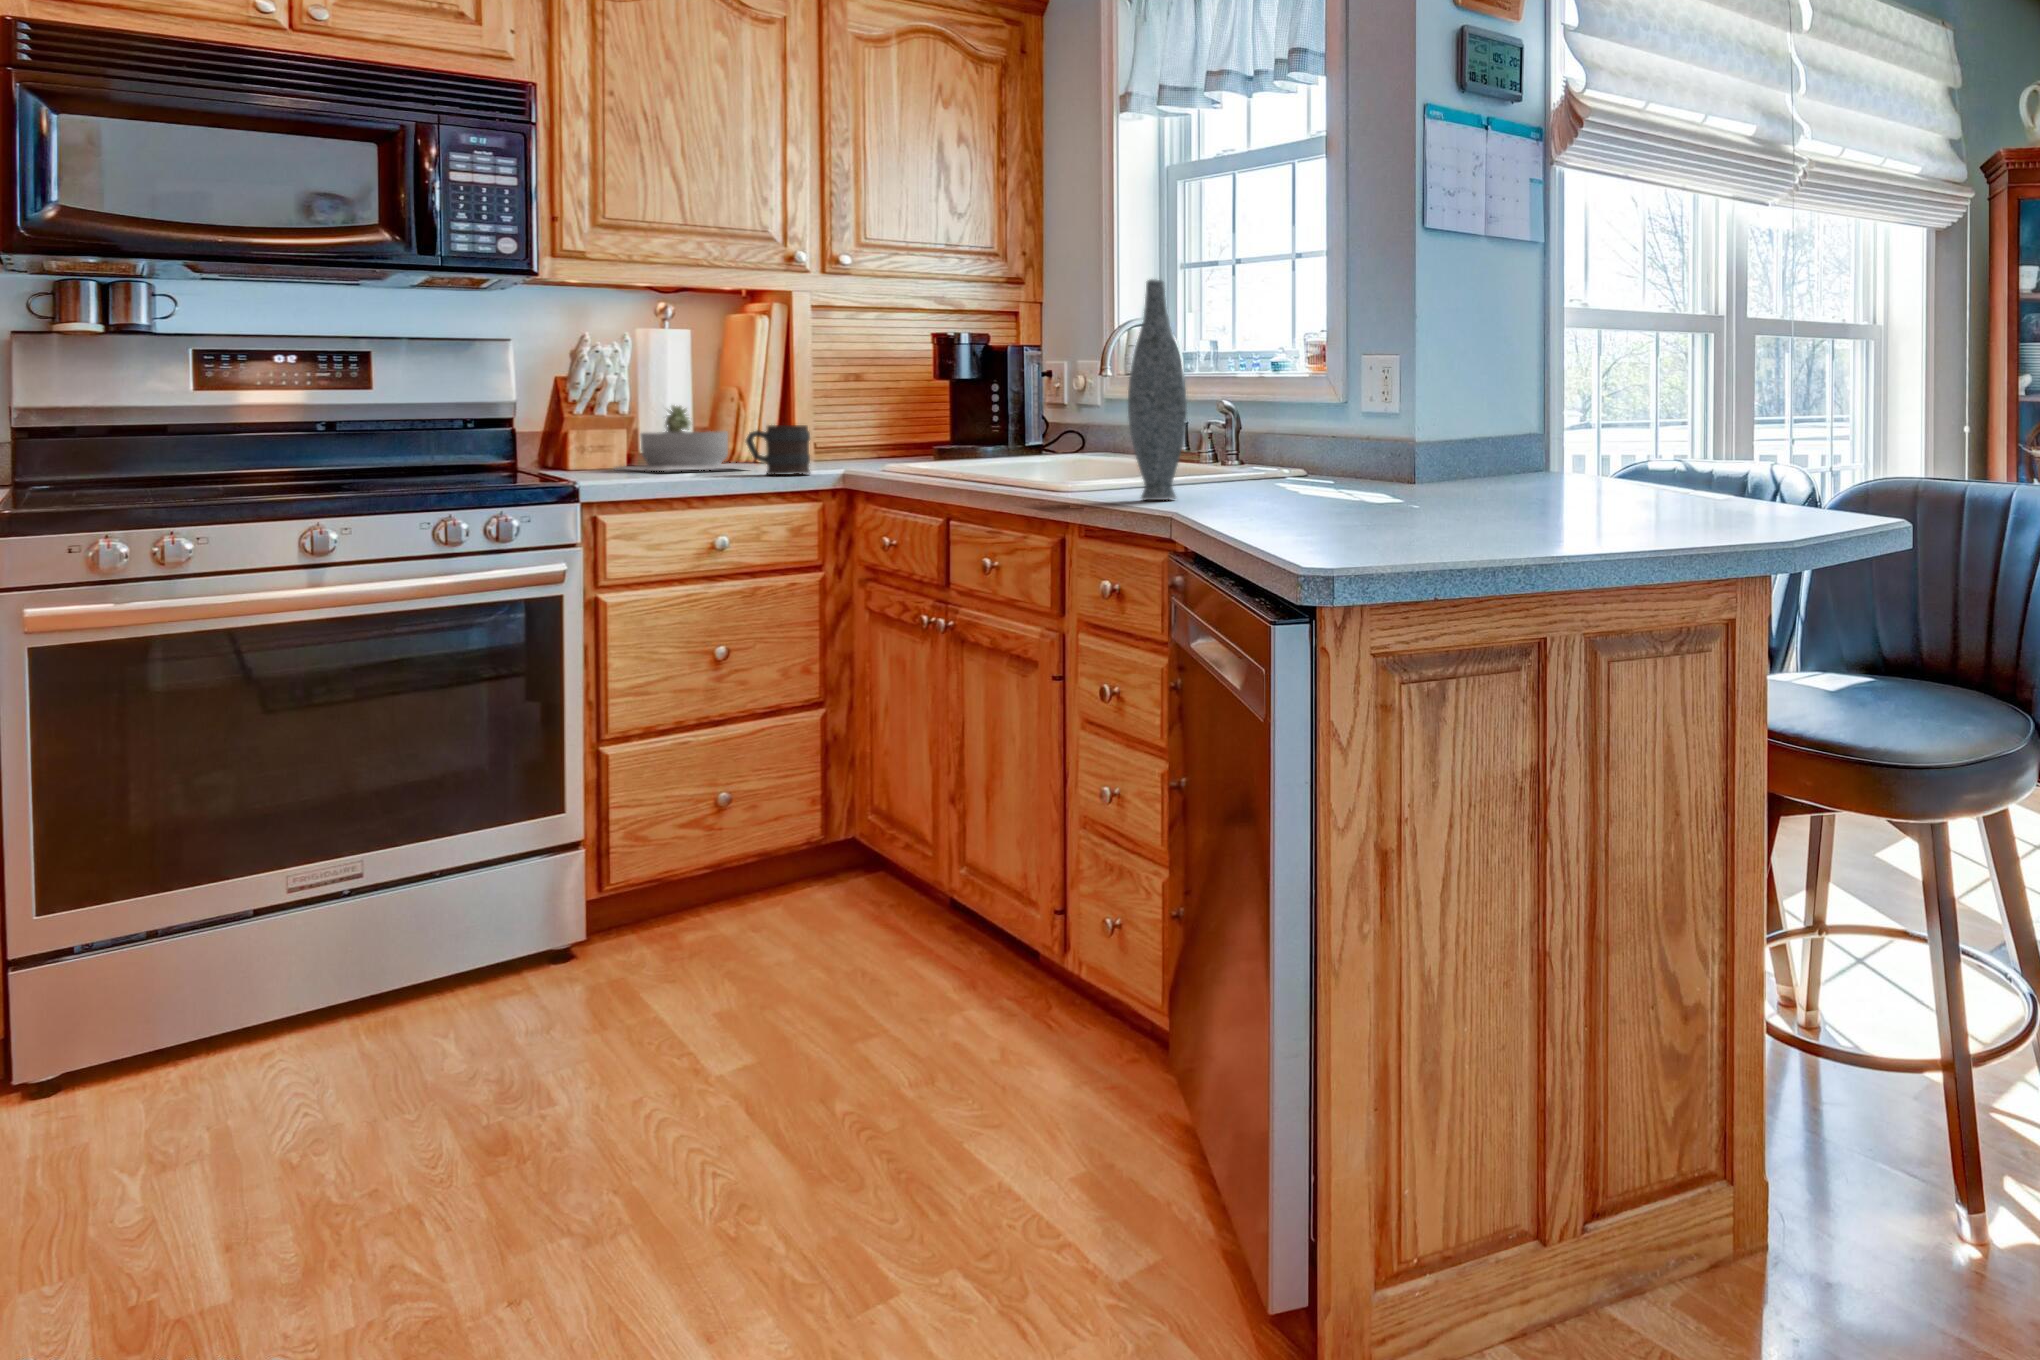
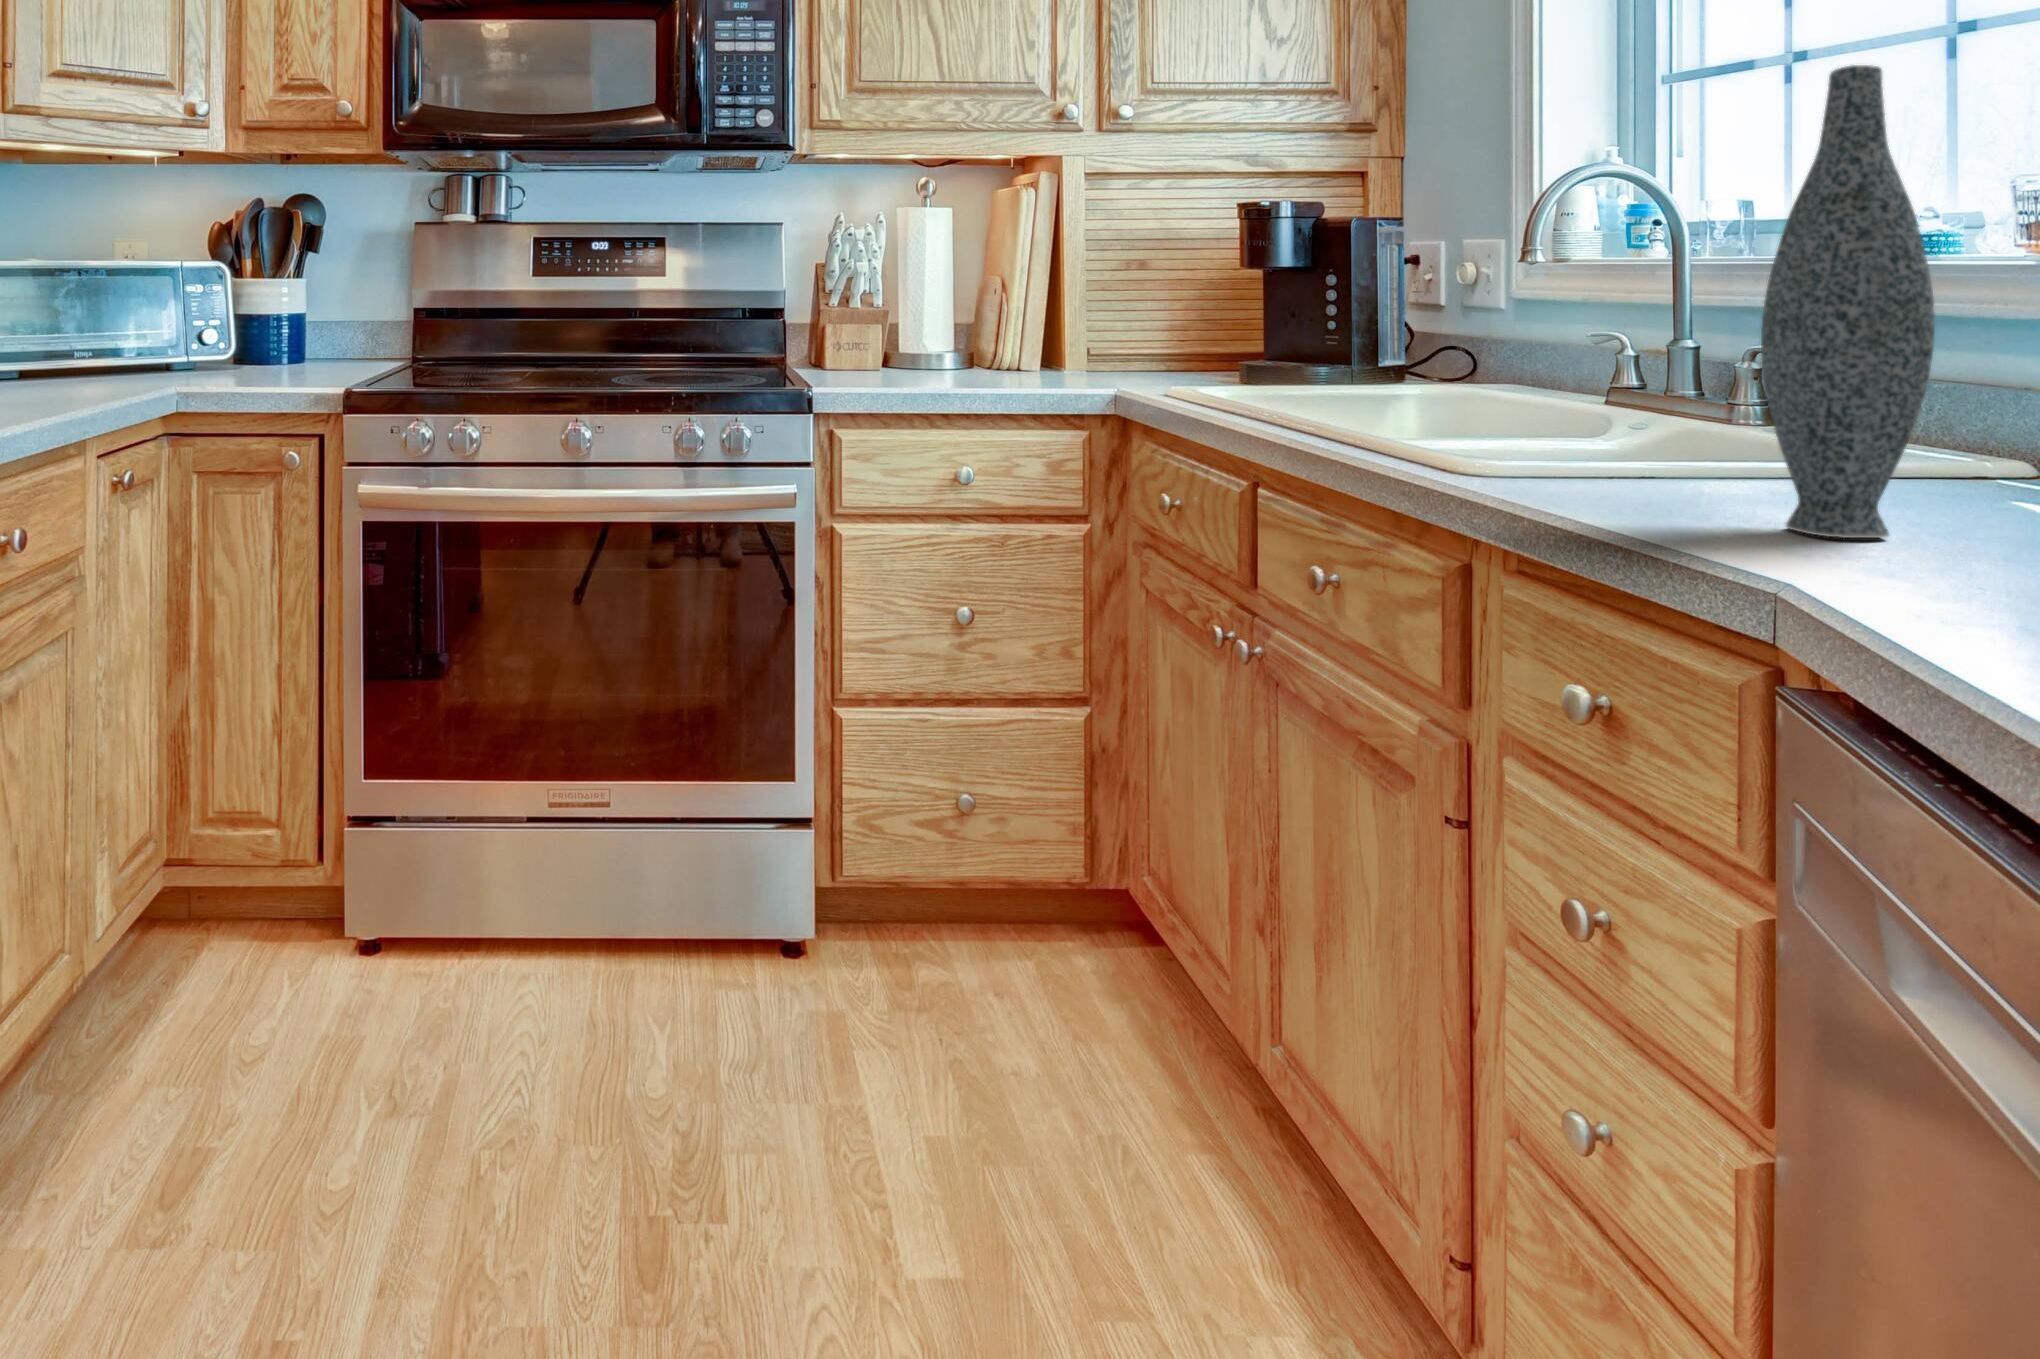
succulent planter: present [615,405,754,471] -> none [857,299,1010,380]
mug: present [746,425,810,475] -> none [1001,328,1081,393]

